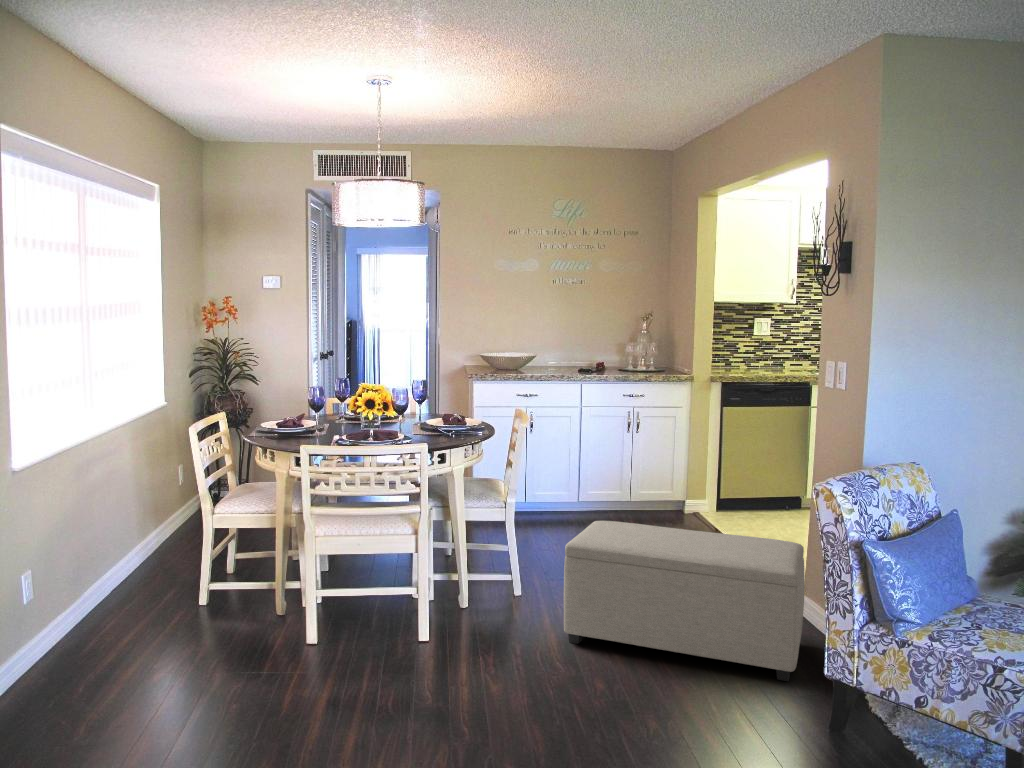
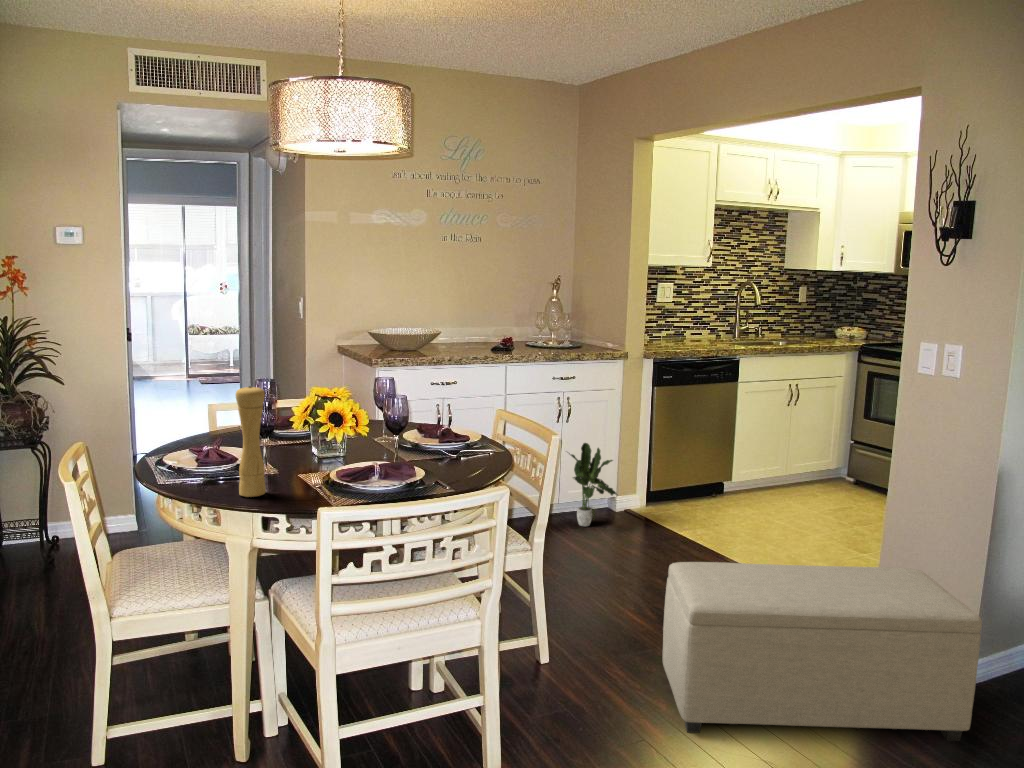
pepper mill: none [269,368,288,438] -> present [236,386,266,497]
potted plant: none [627,449,672,520] -> present [569,443,616,526]

